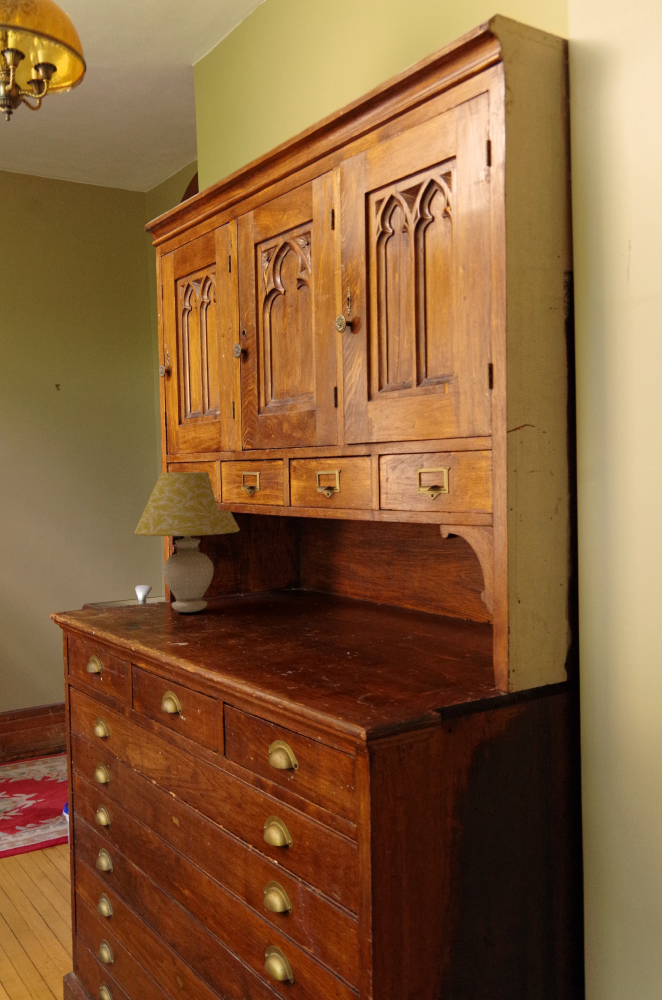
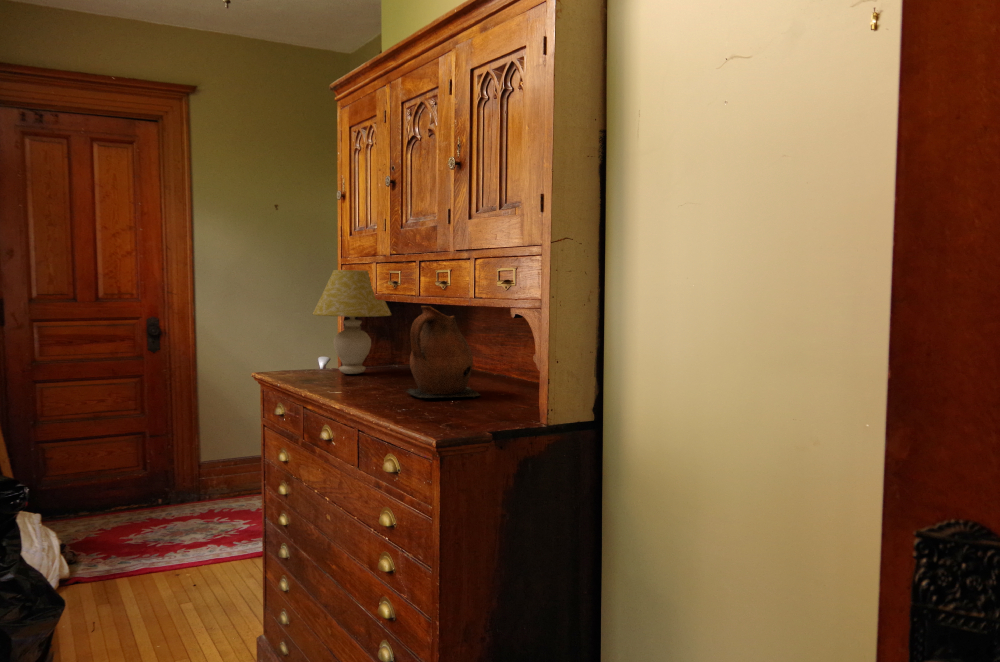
ceramic pitcher: none [276,522,387,651] -> present [407,306,480,398]

